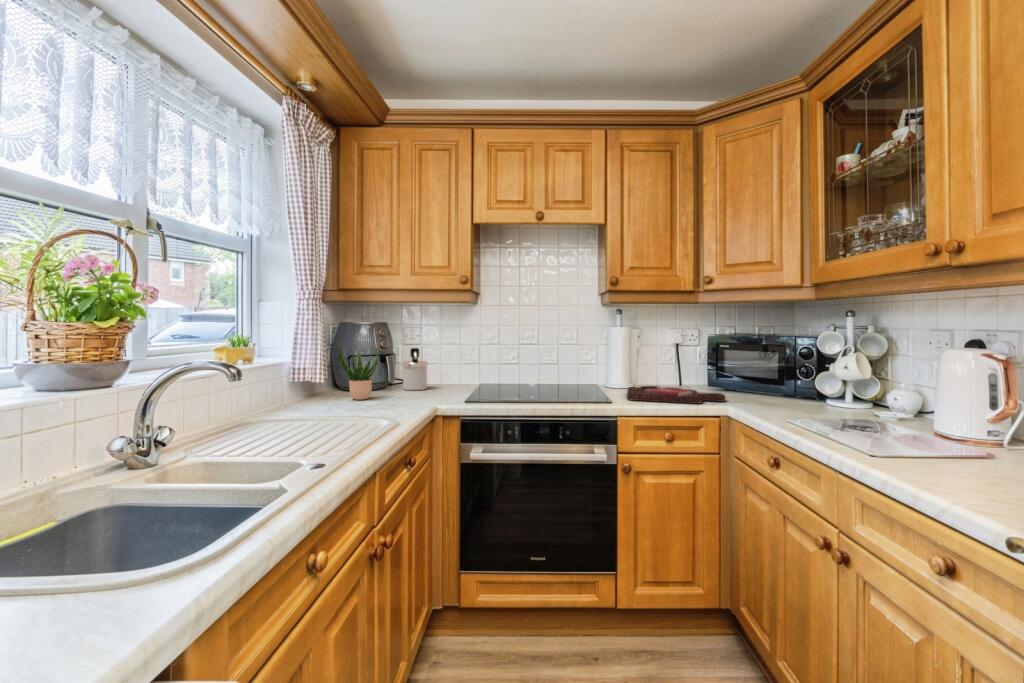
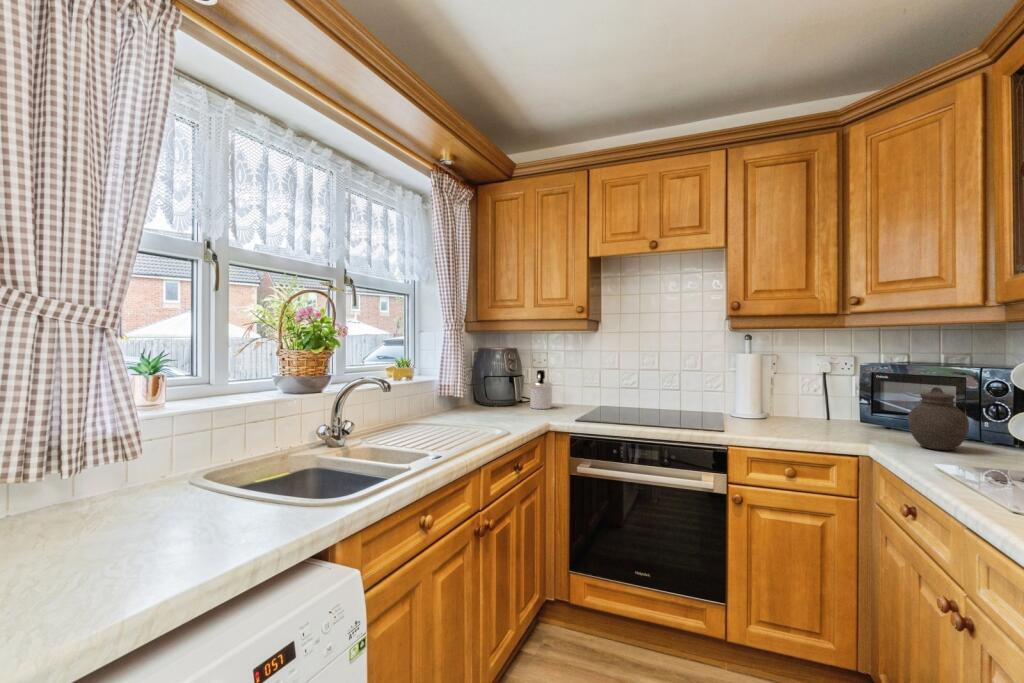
potted plant: present [338,345,379,400] -> none [473,363,507,414]
jar: none [758,356,803,409] -> present [908,387,969,450]
cutting board: present [626,386,726,404] -> none [746,416,871,438]

